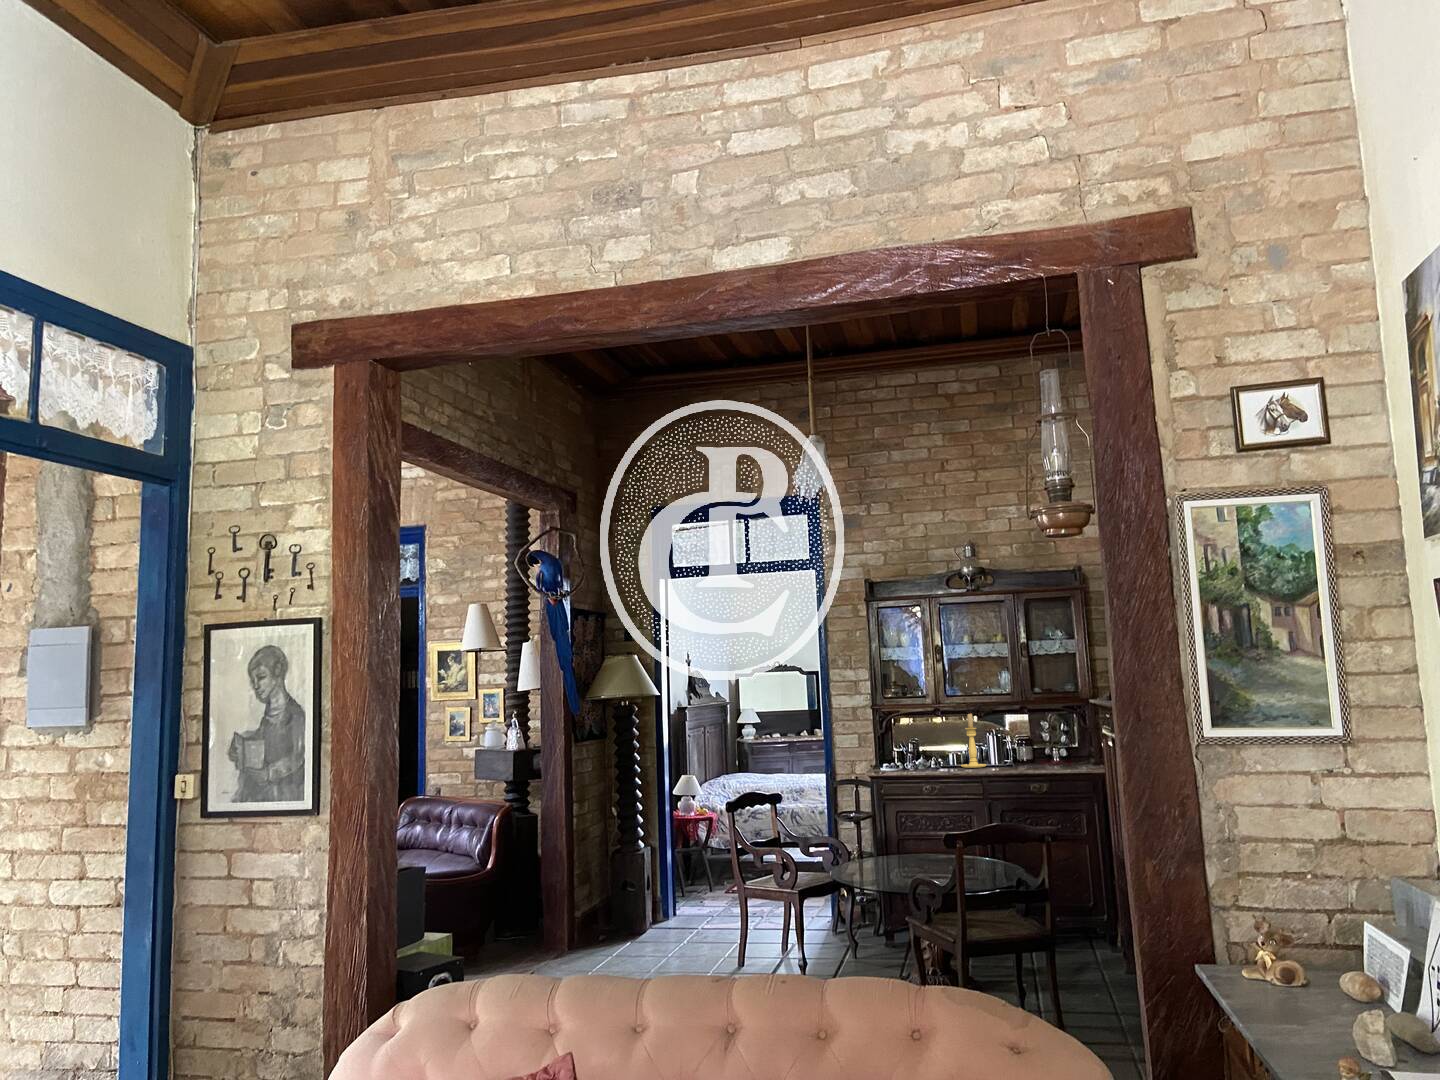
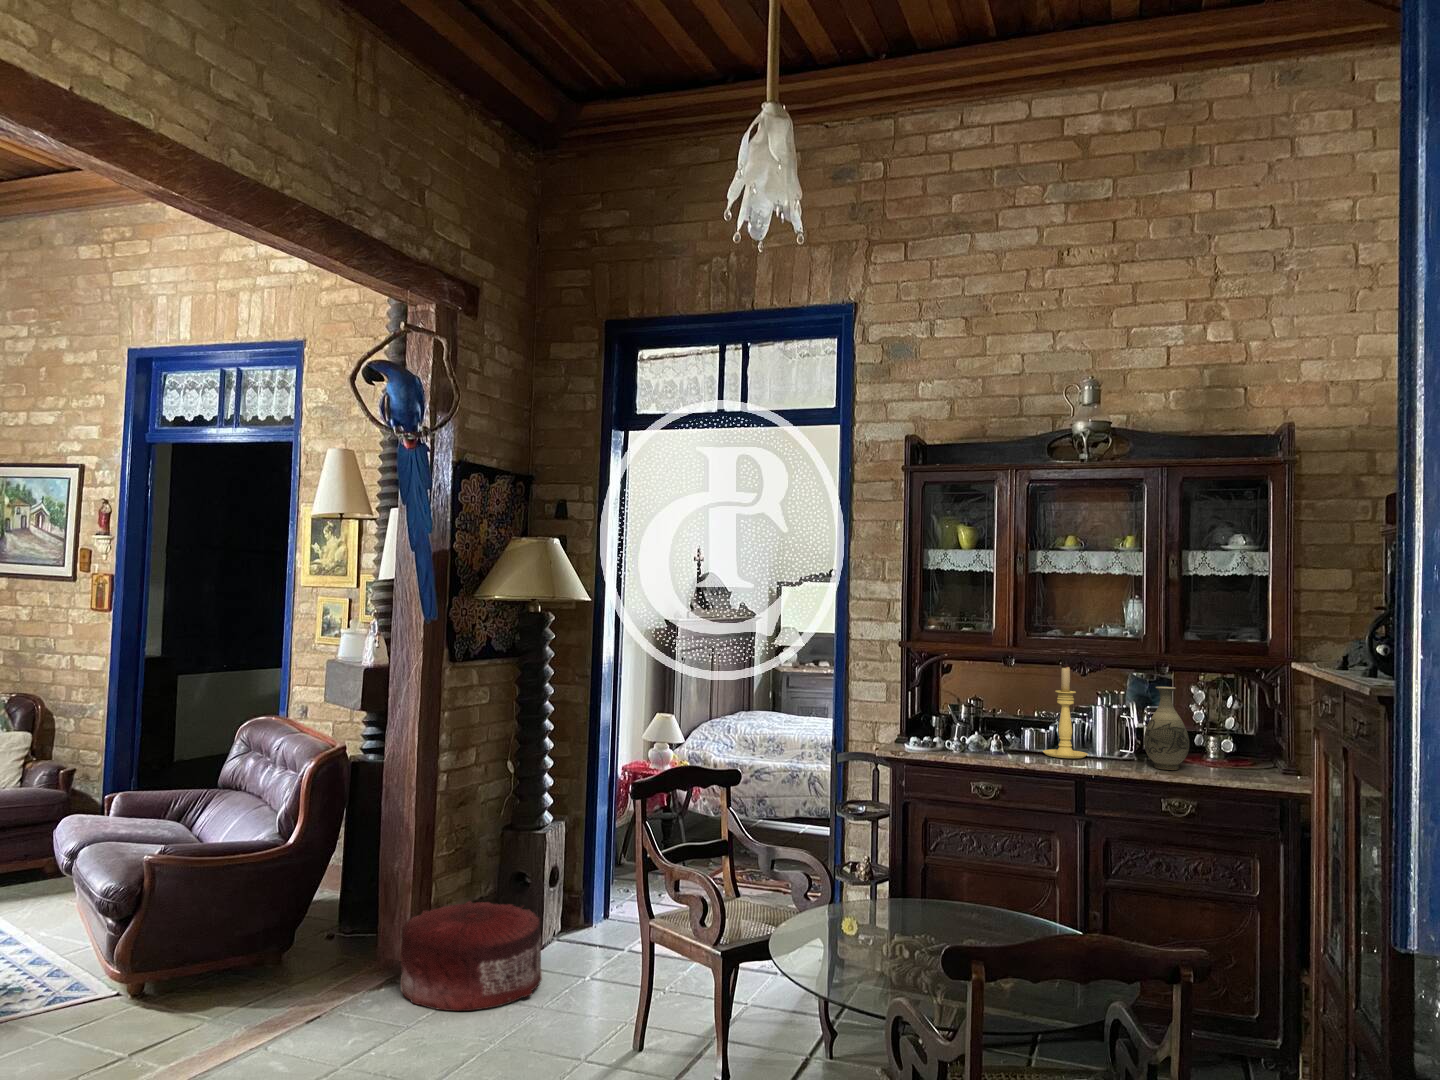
vase: none [1019,720,1044,768] -> present [1144,687,1189,770]
pouf: none [571,898,661,962] -> present [401,901,542,1011]

